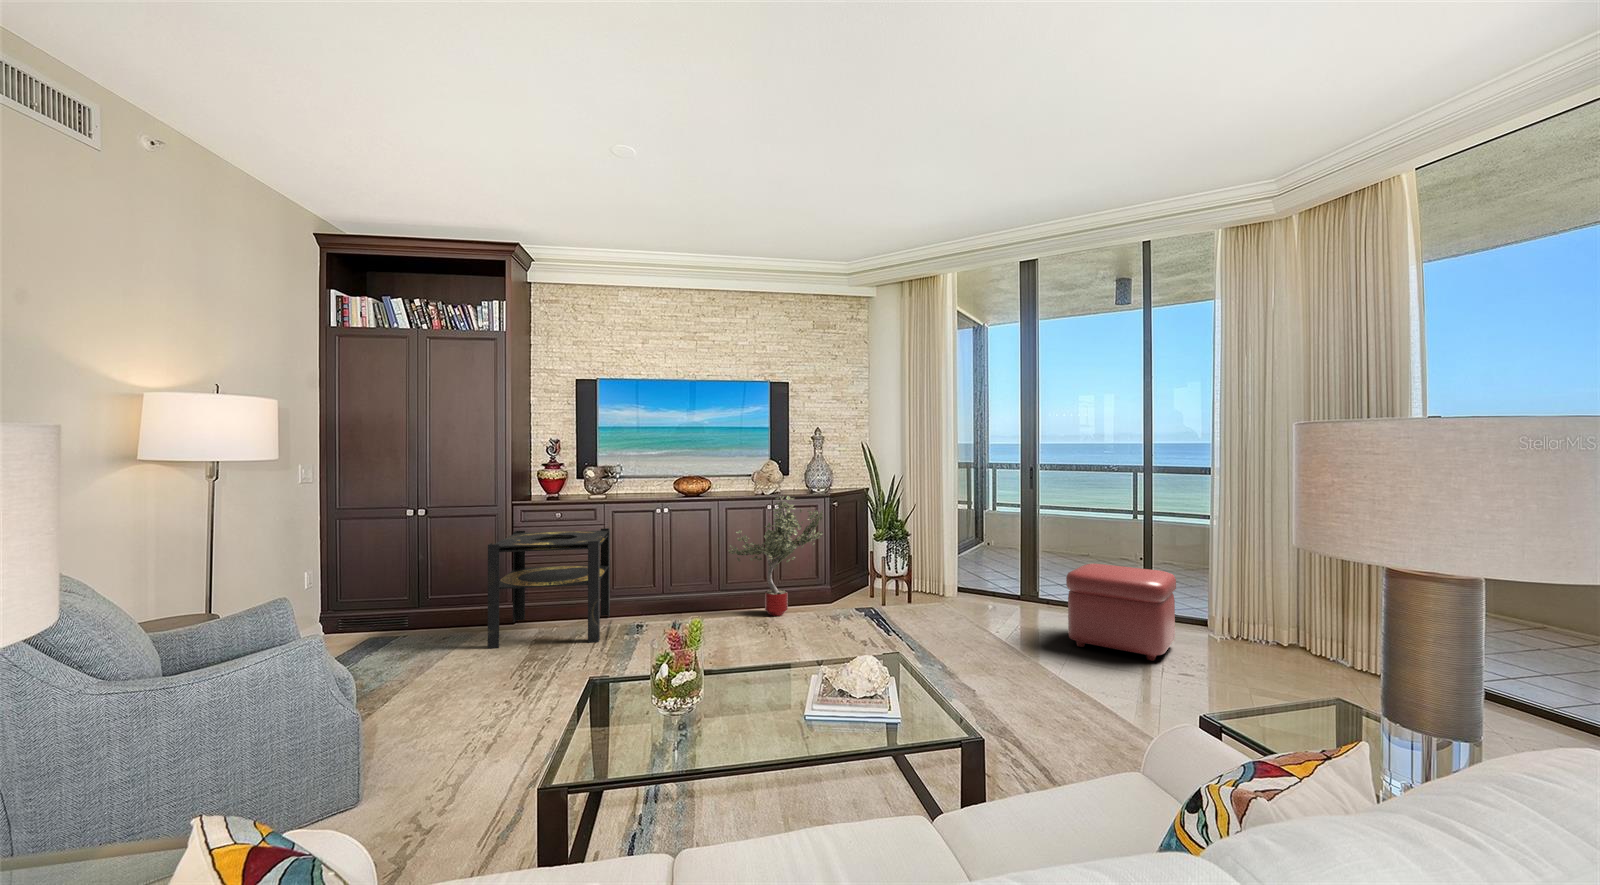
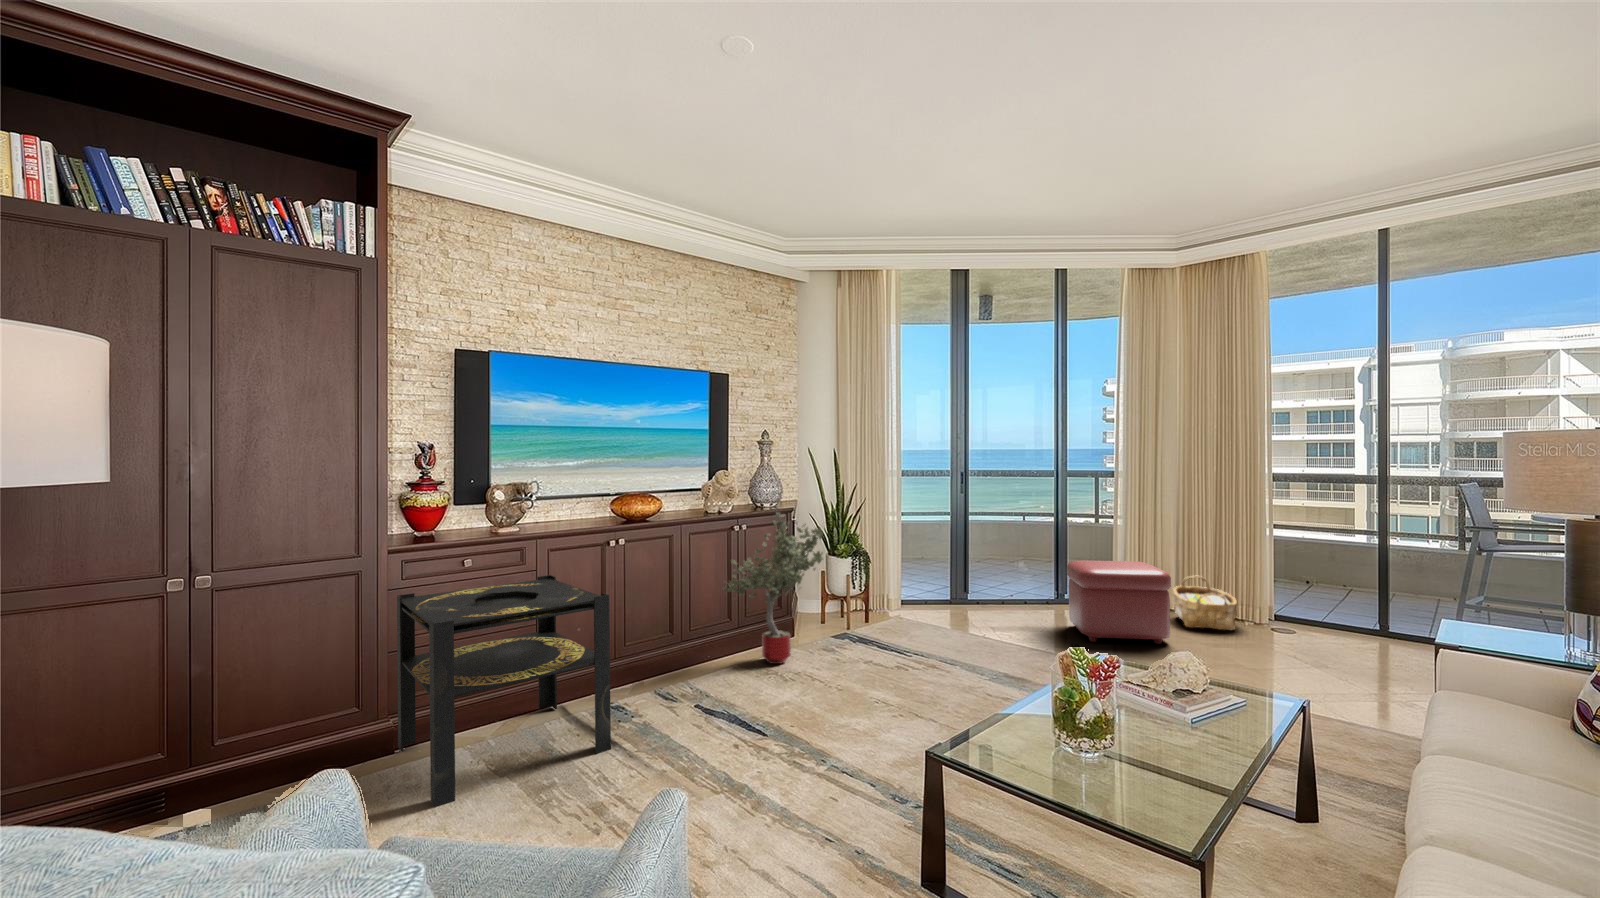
woven basket: none [1224,597,1303,665] -> present [1173,576,1237,630]

